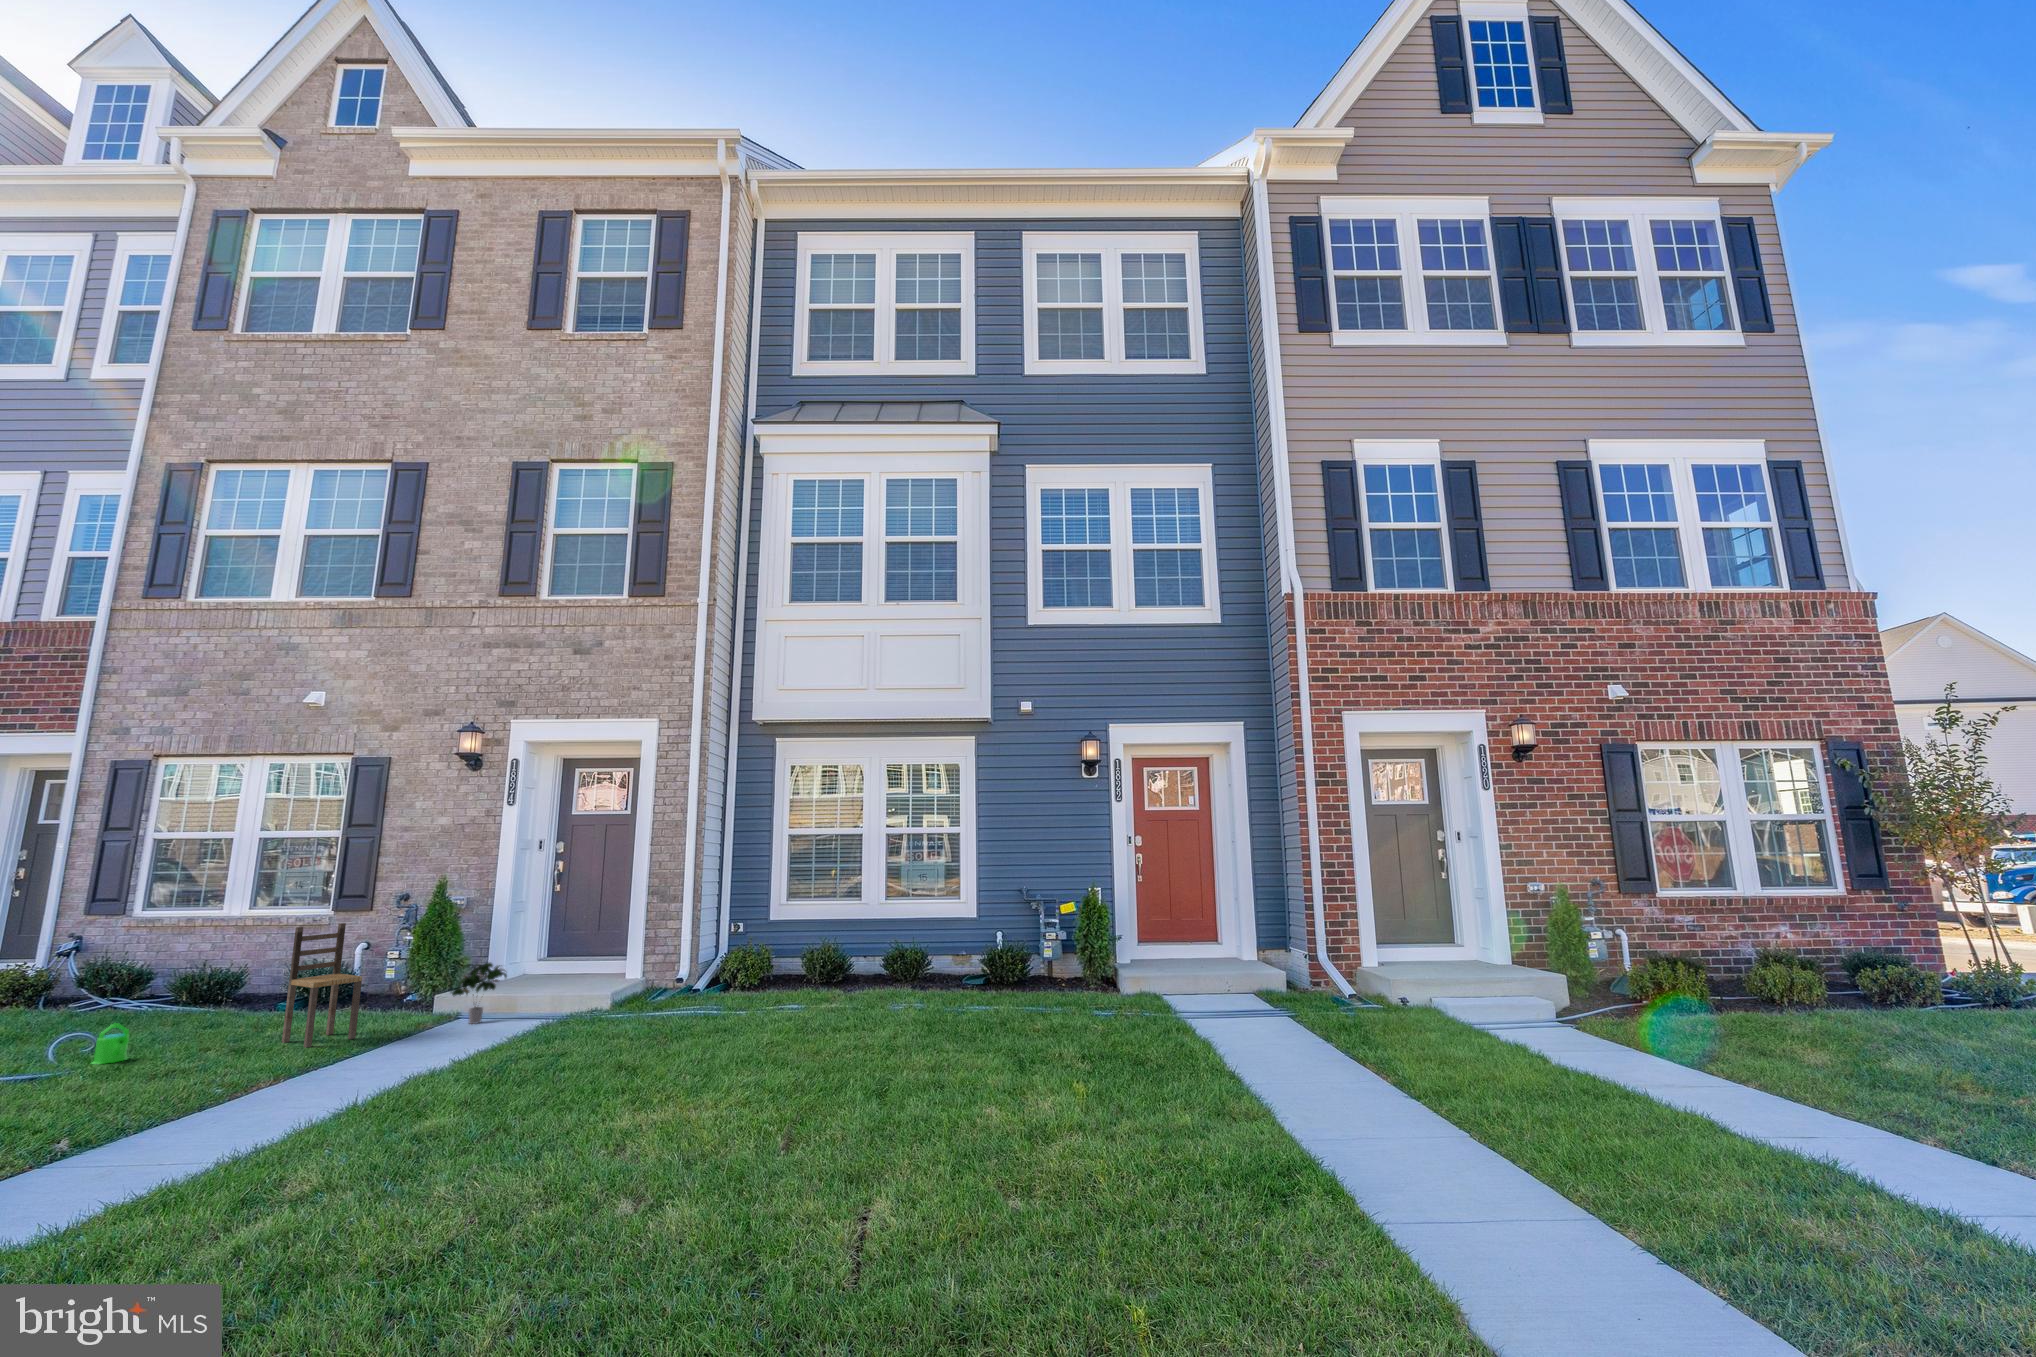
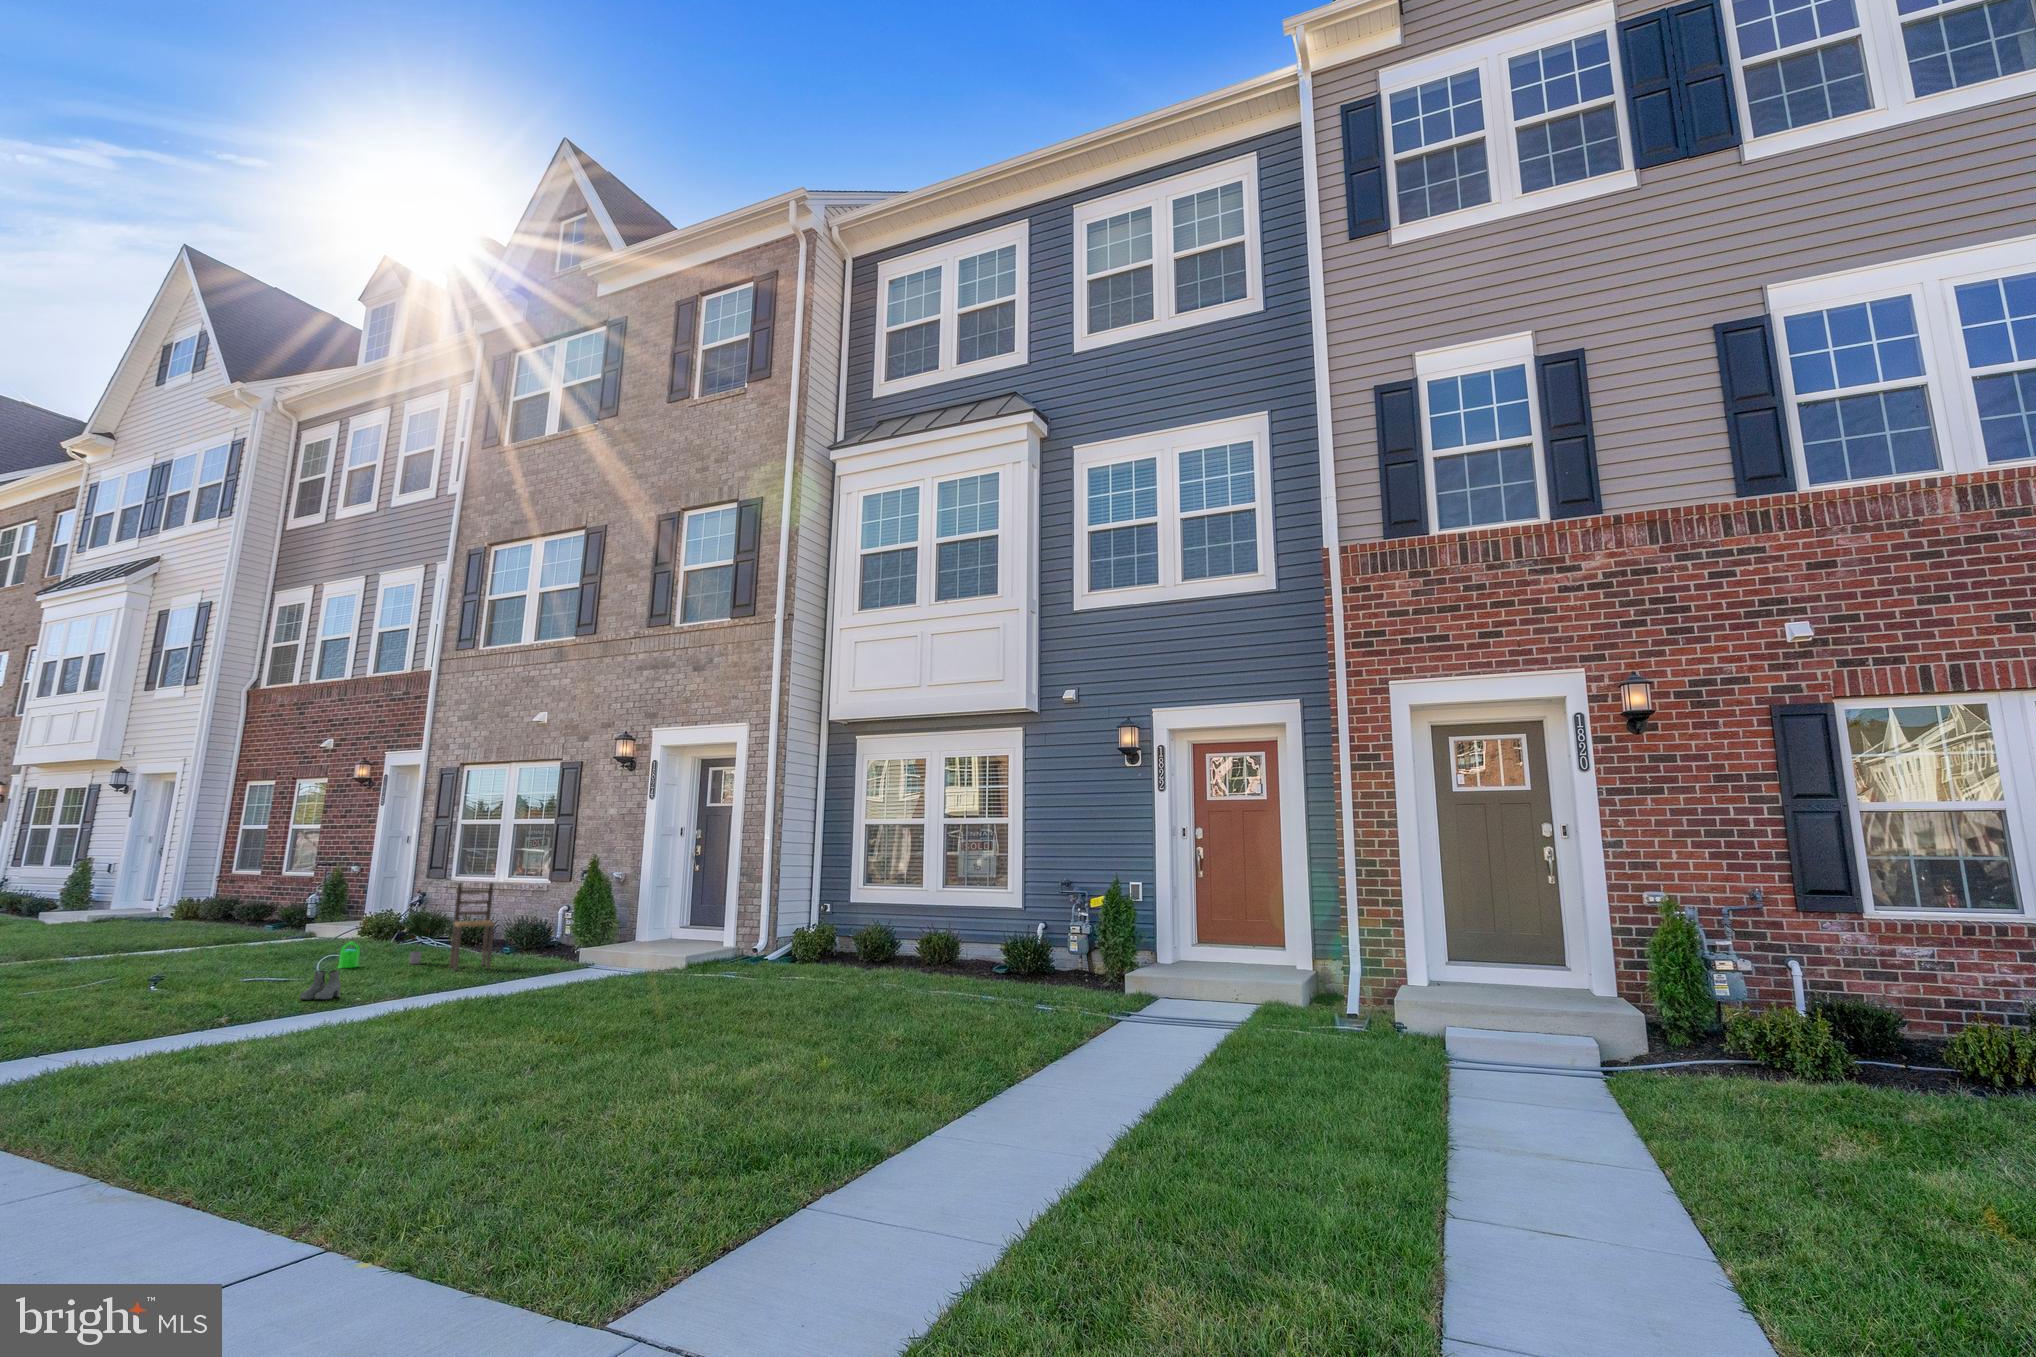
potted plant: present [451,963,507,1024] -> present [403,915,437,964]
boots: none [168,1075,226,1127] -> present [300,971,341,1000]

